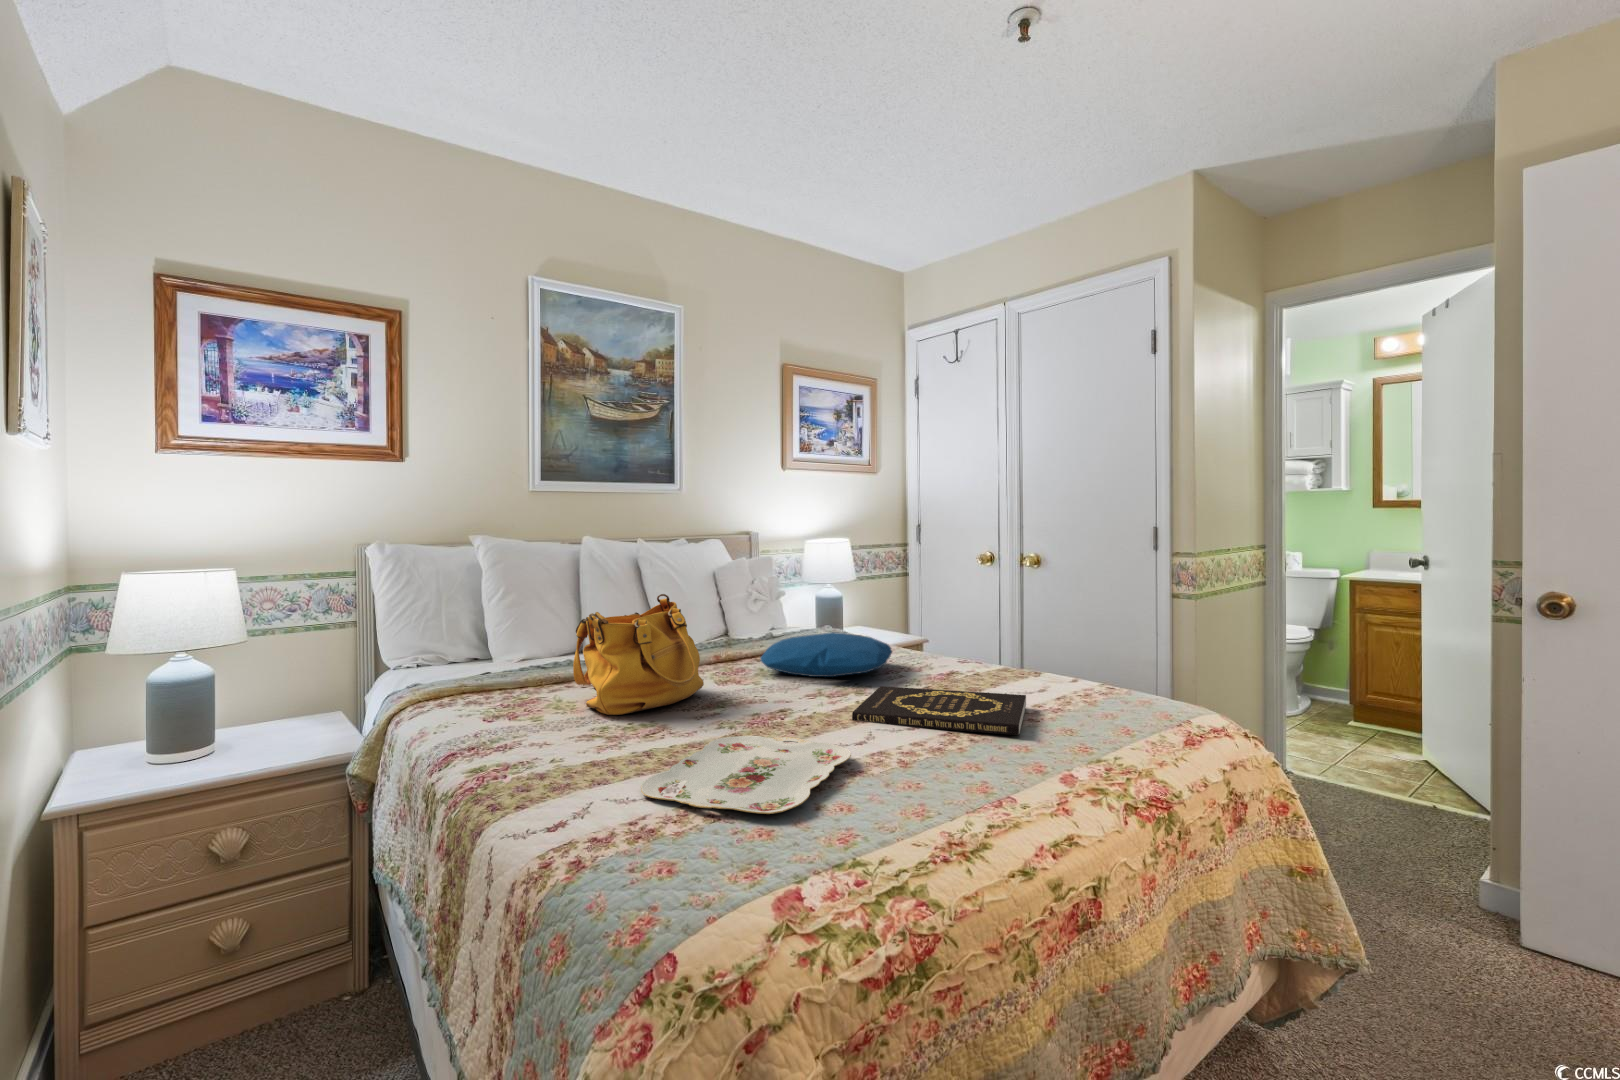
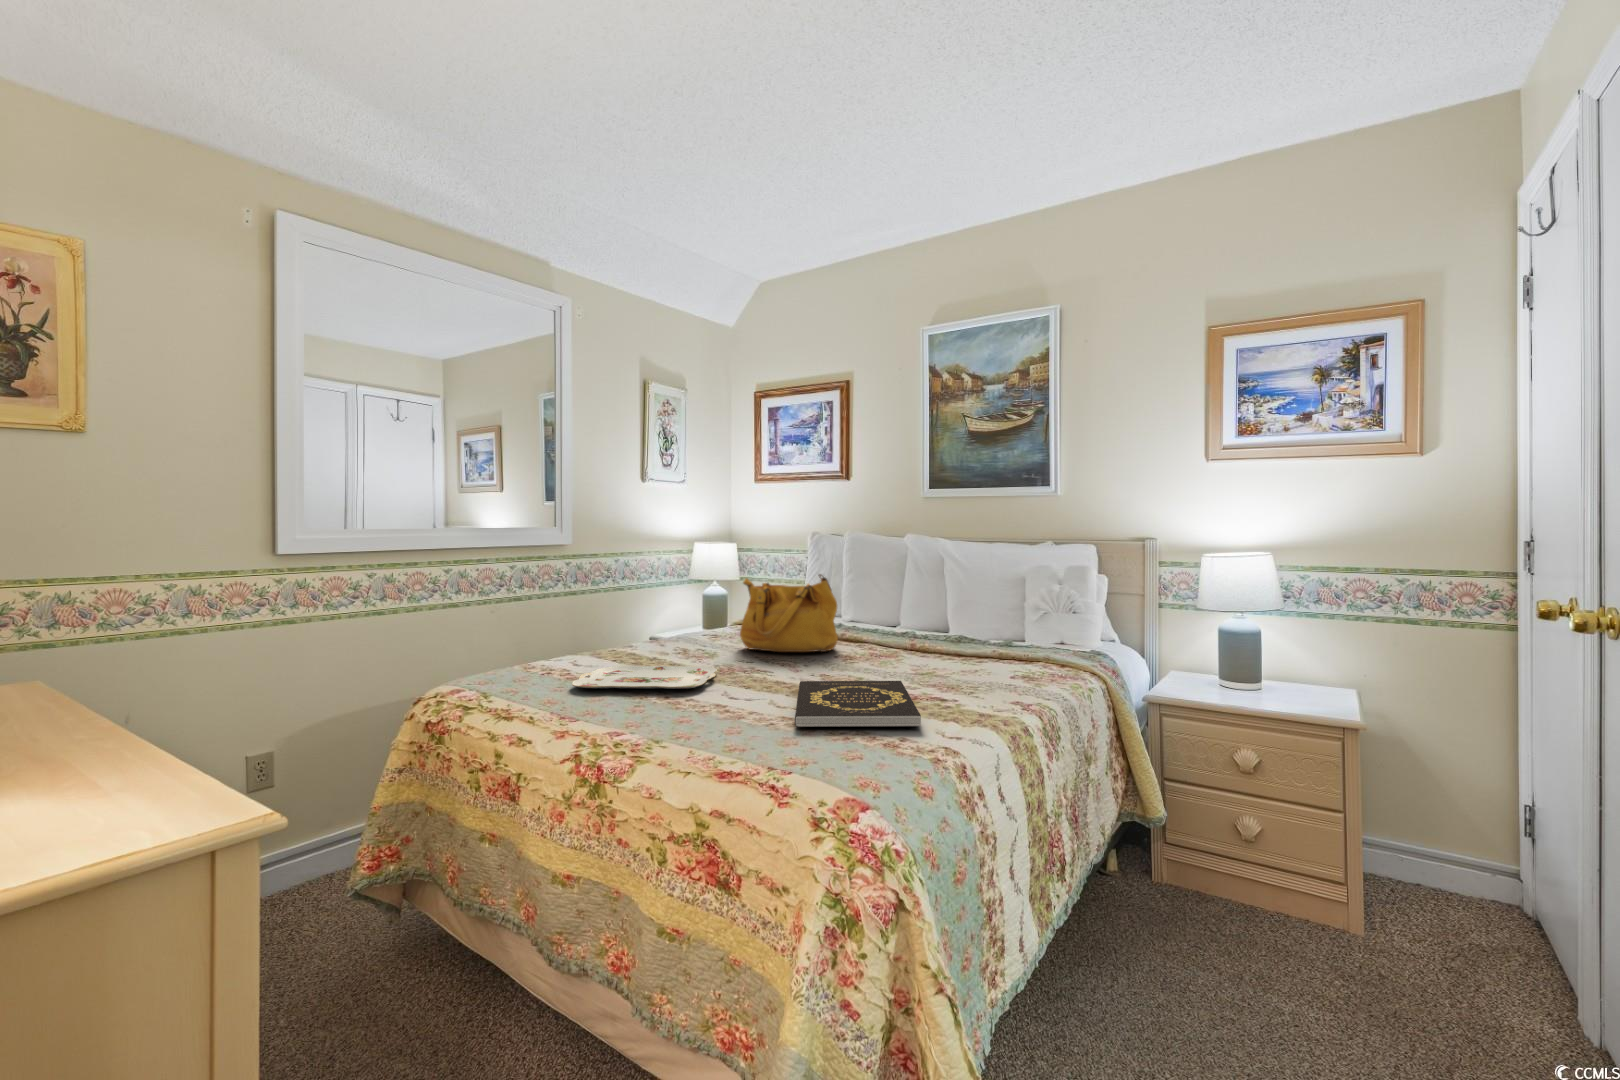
pillow: present [760,632,892,677] -> none [895,634,1031,675]

